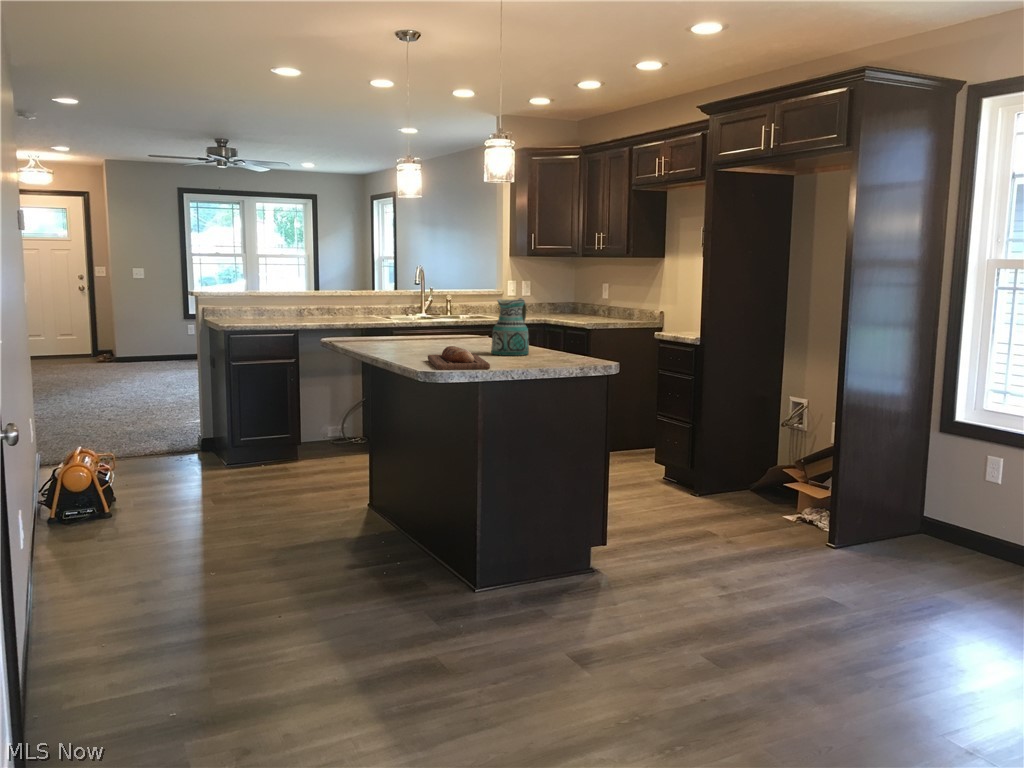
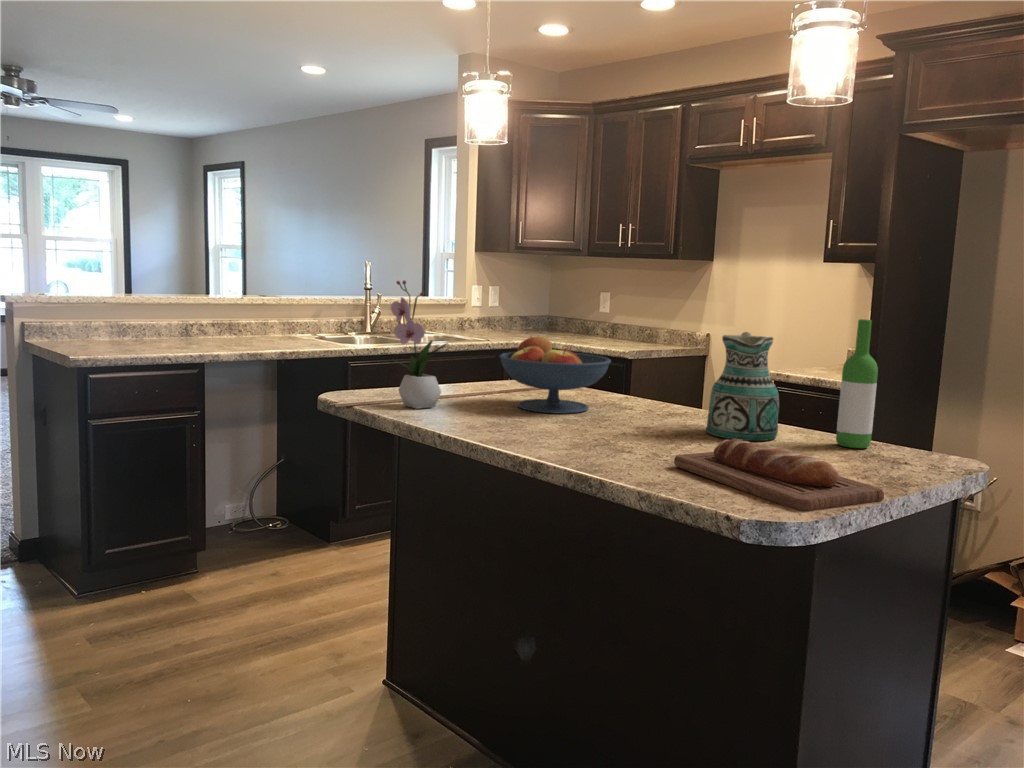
flower arrangement: none [348,275,380,344] -> present [391,280,447,409]
wine bottle: none [549,288,567,359] -> present [836,319,878,448]
fruit bowl: none [409,305,472,347] -> present [500,336,611,414]

